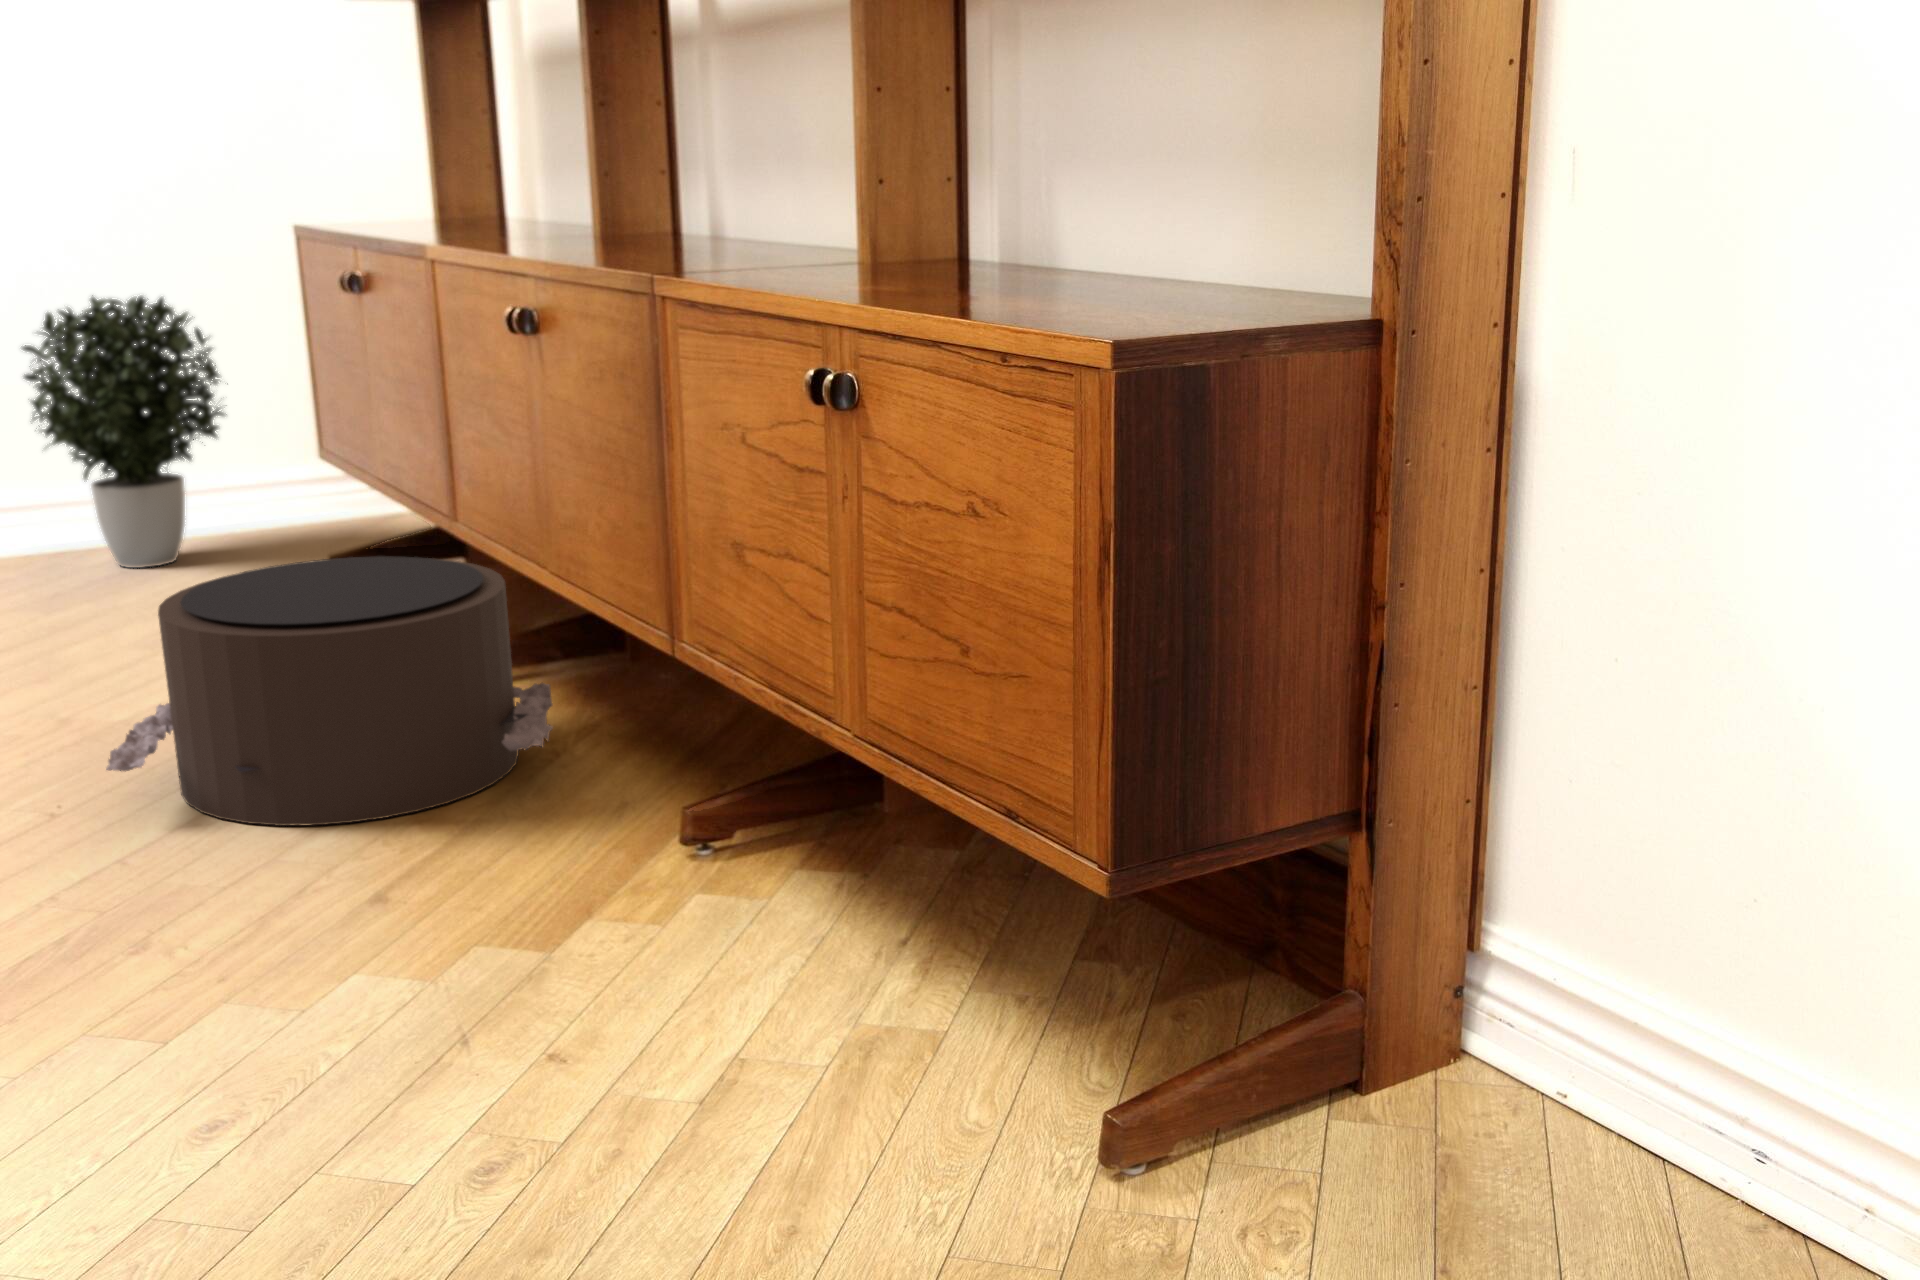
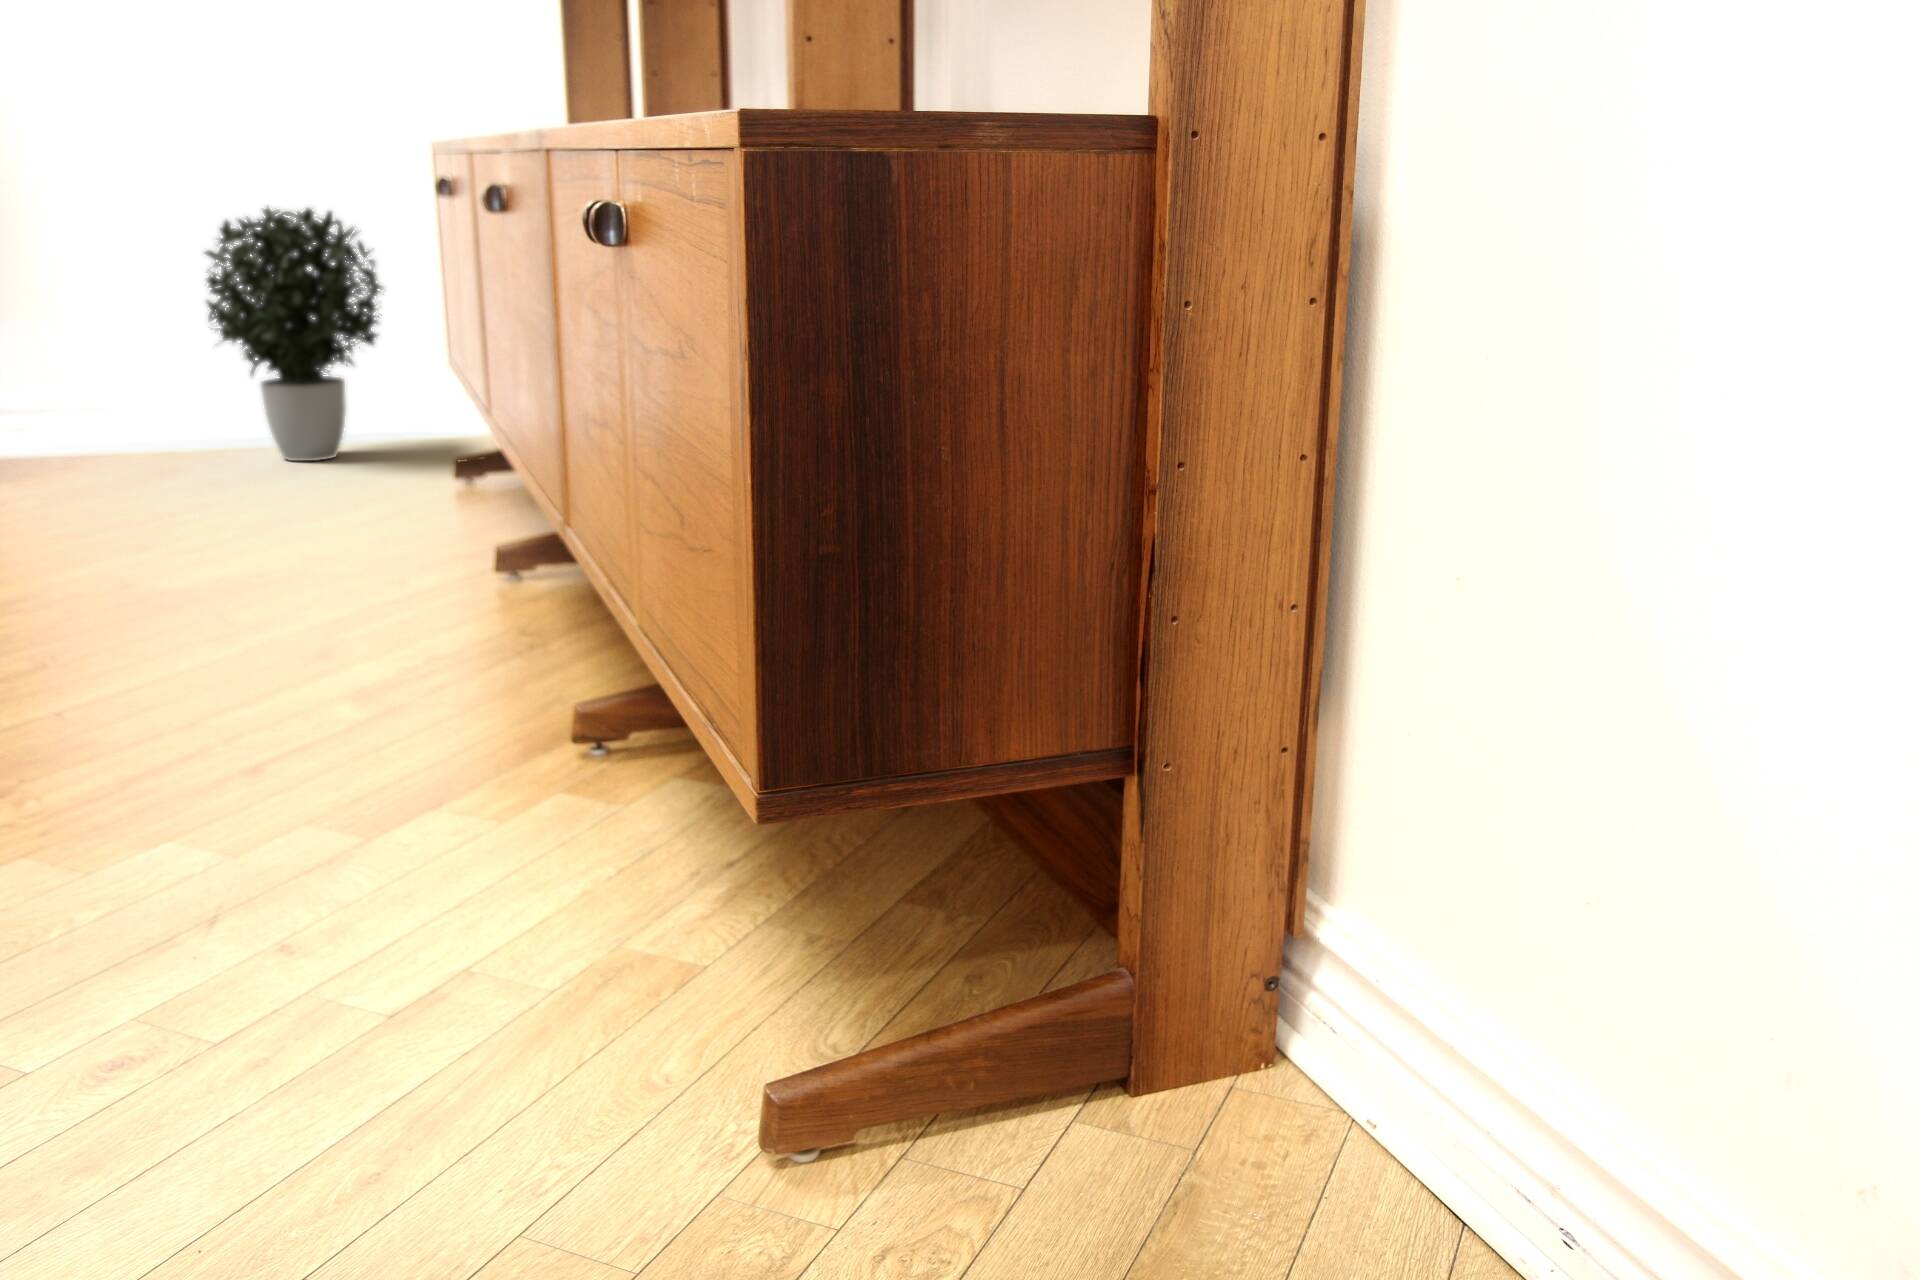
pouf: present [106,556,553,826] -> none [63,439,533,694]

